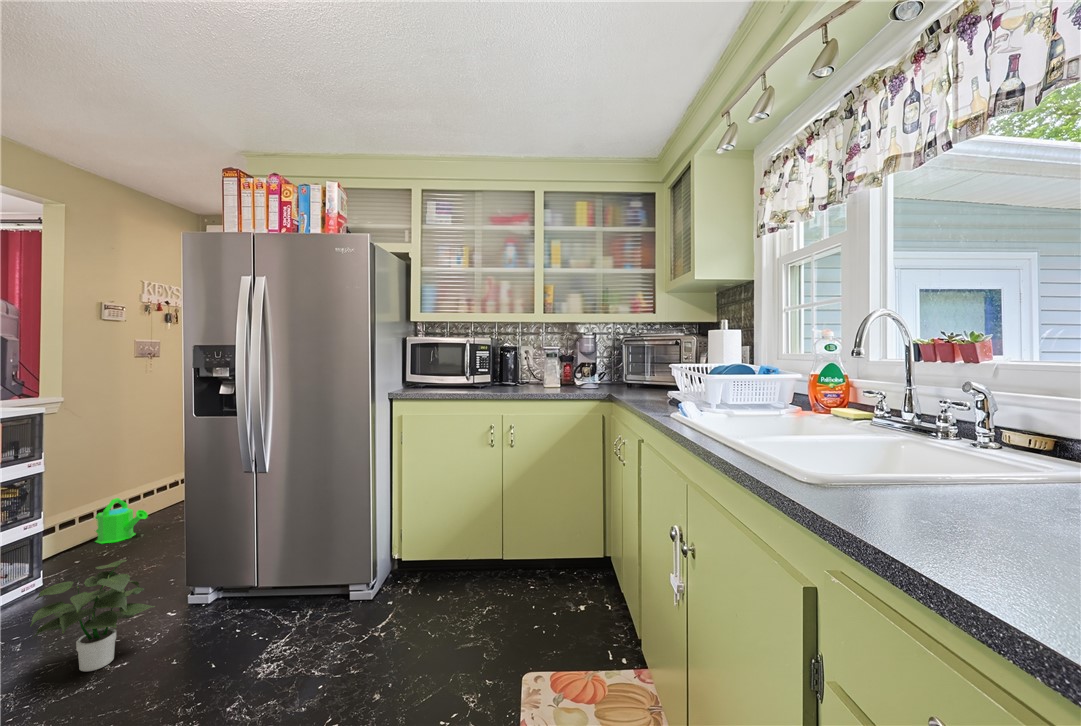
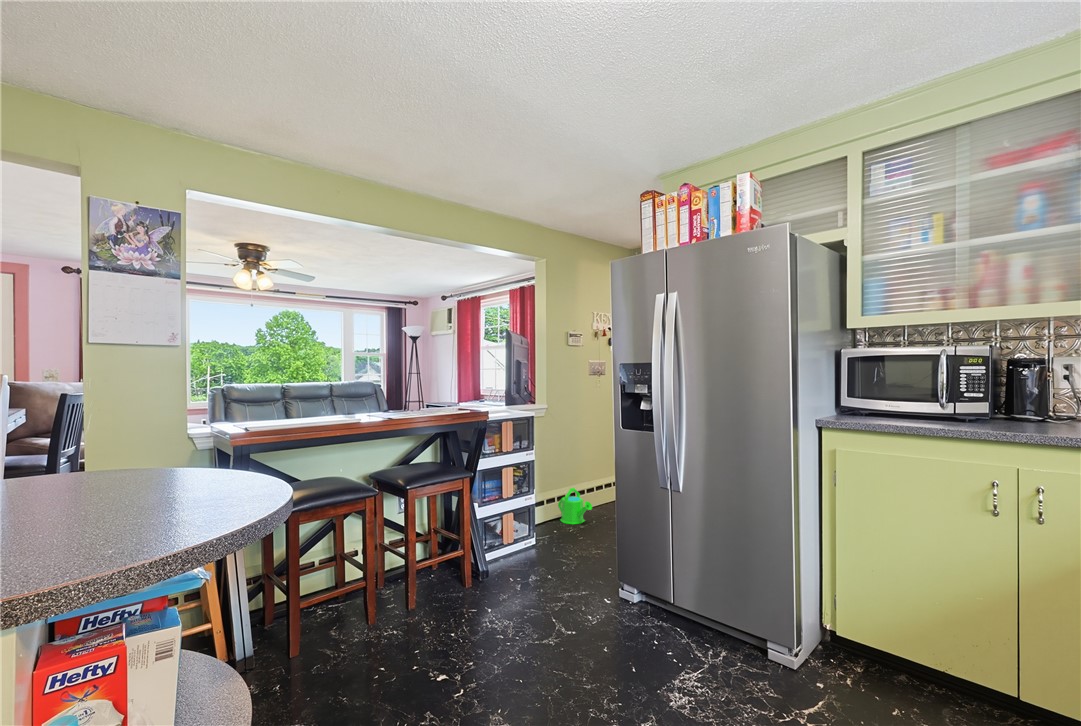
potted plant: present [30,560,155,672] -> none [505,548,583,638]

